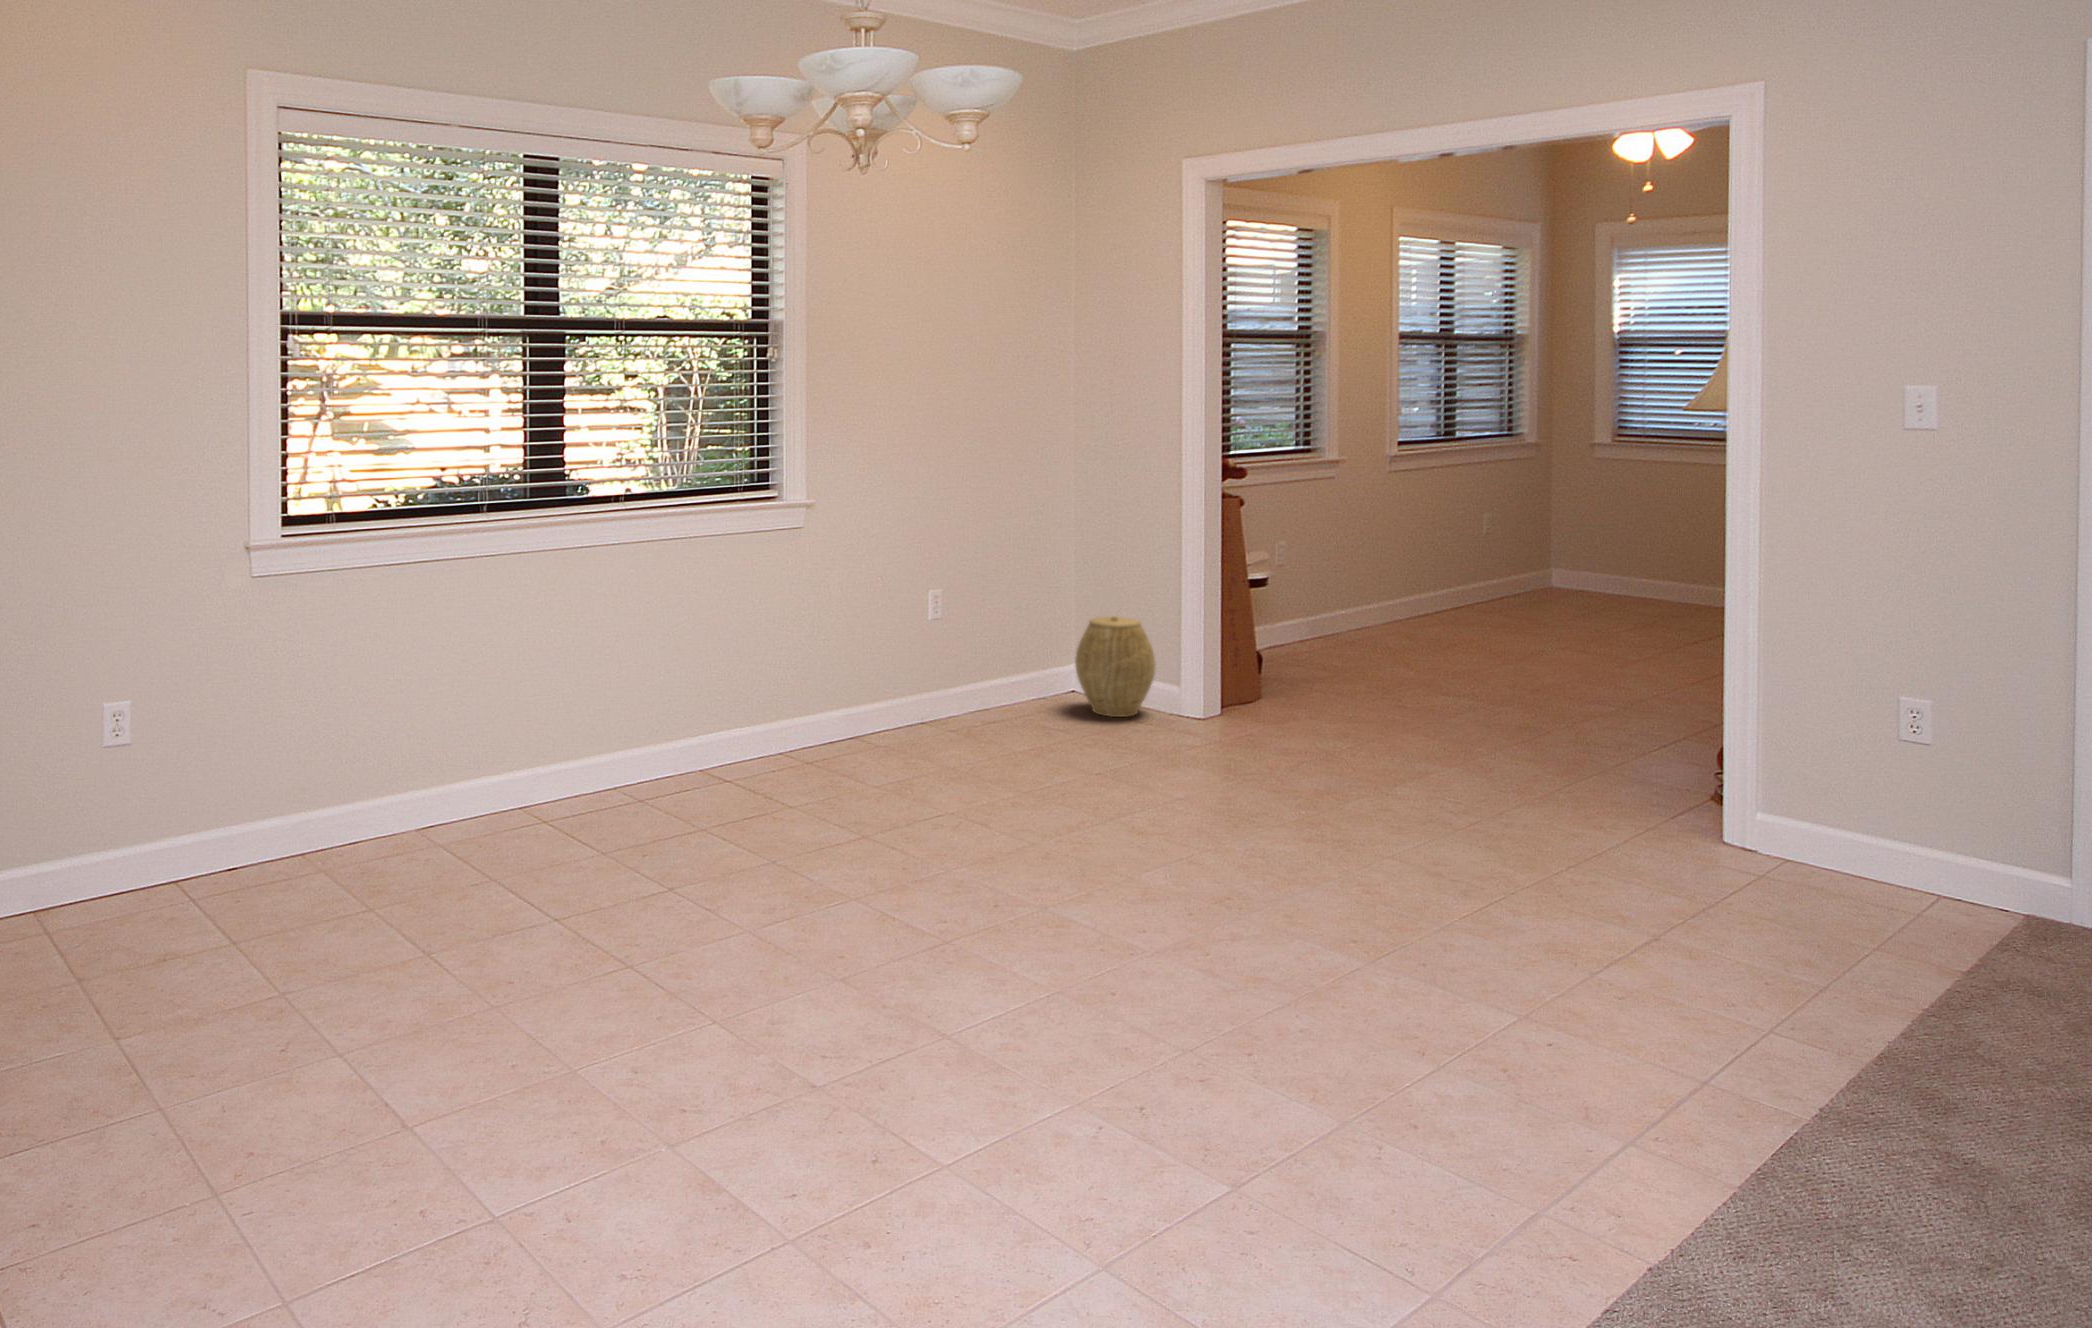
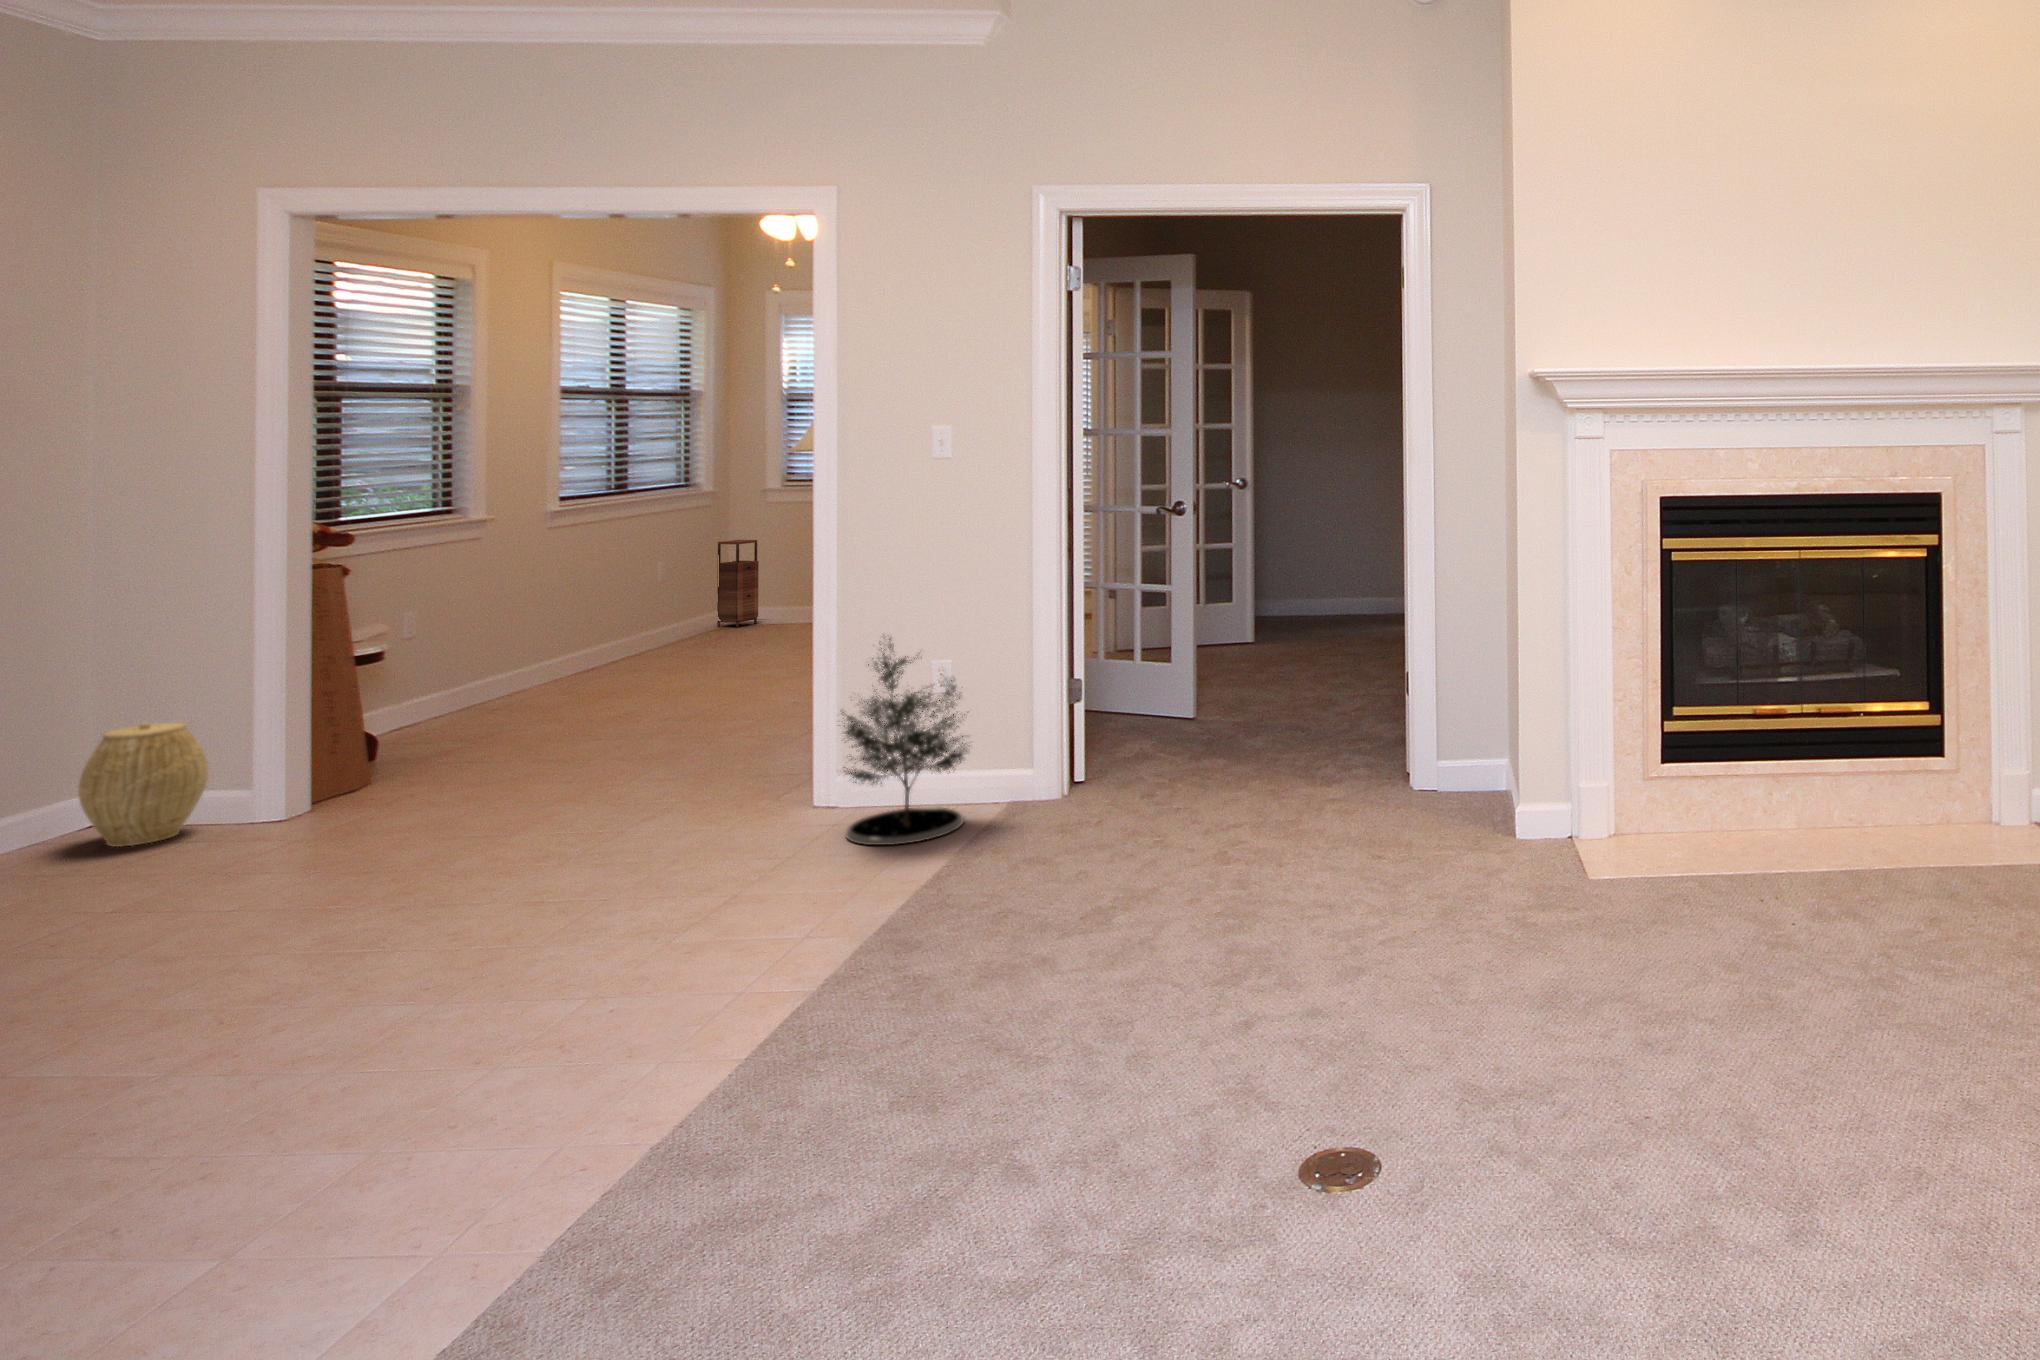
storage cabinet: none [1543,496,1588,593] -> present [717,540,759,628]
potted tree: none [1773,650,1977,933] -> present [839,634,970,845]

